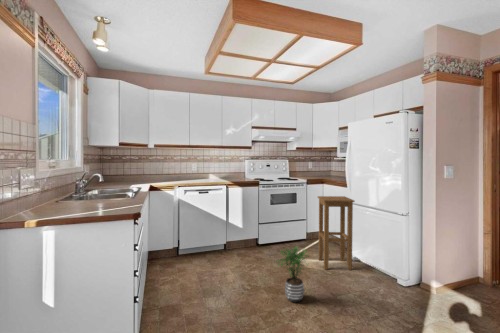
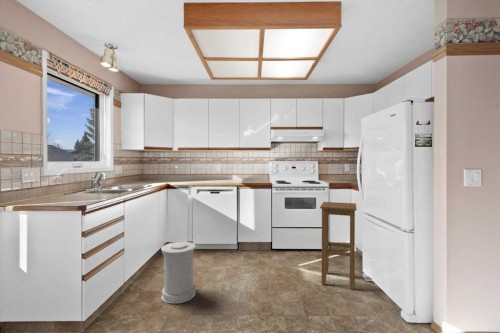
trash can: none [187,244,222,308] -> present [162,242,196,303]
potted plant: present [278,246,309,302] -> none [239,253,280,315]

